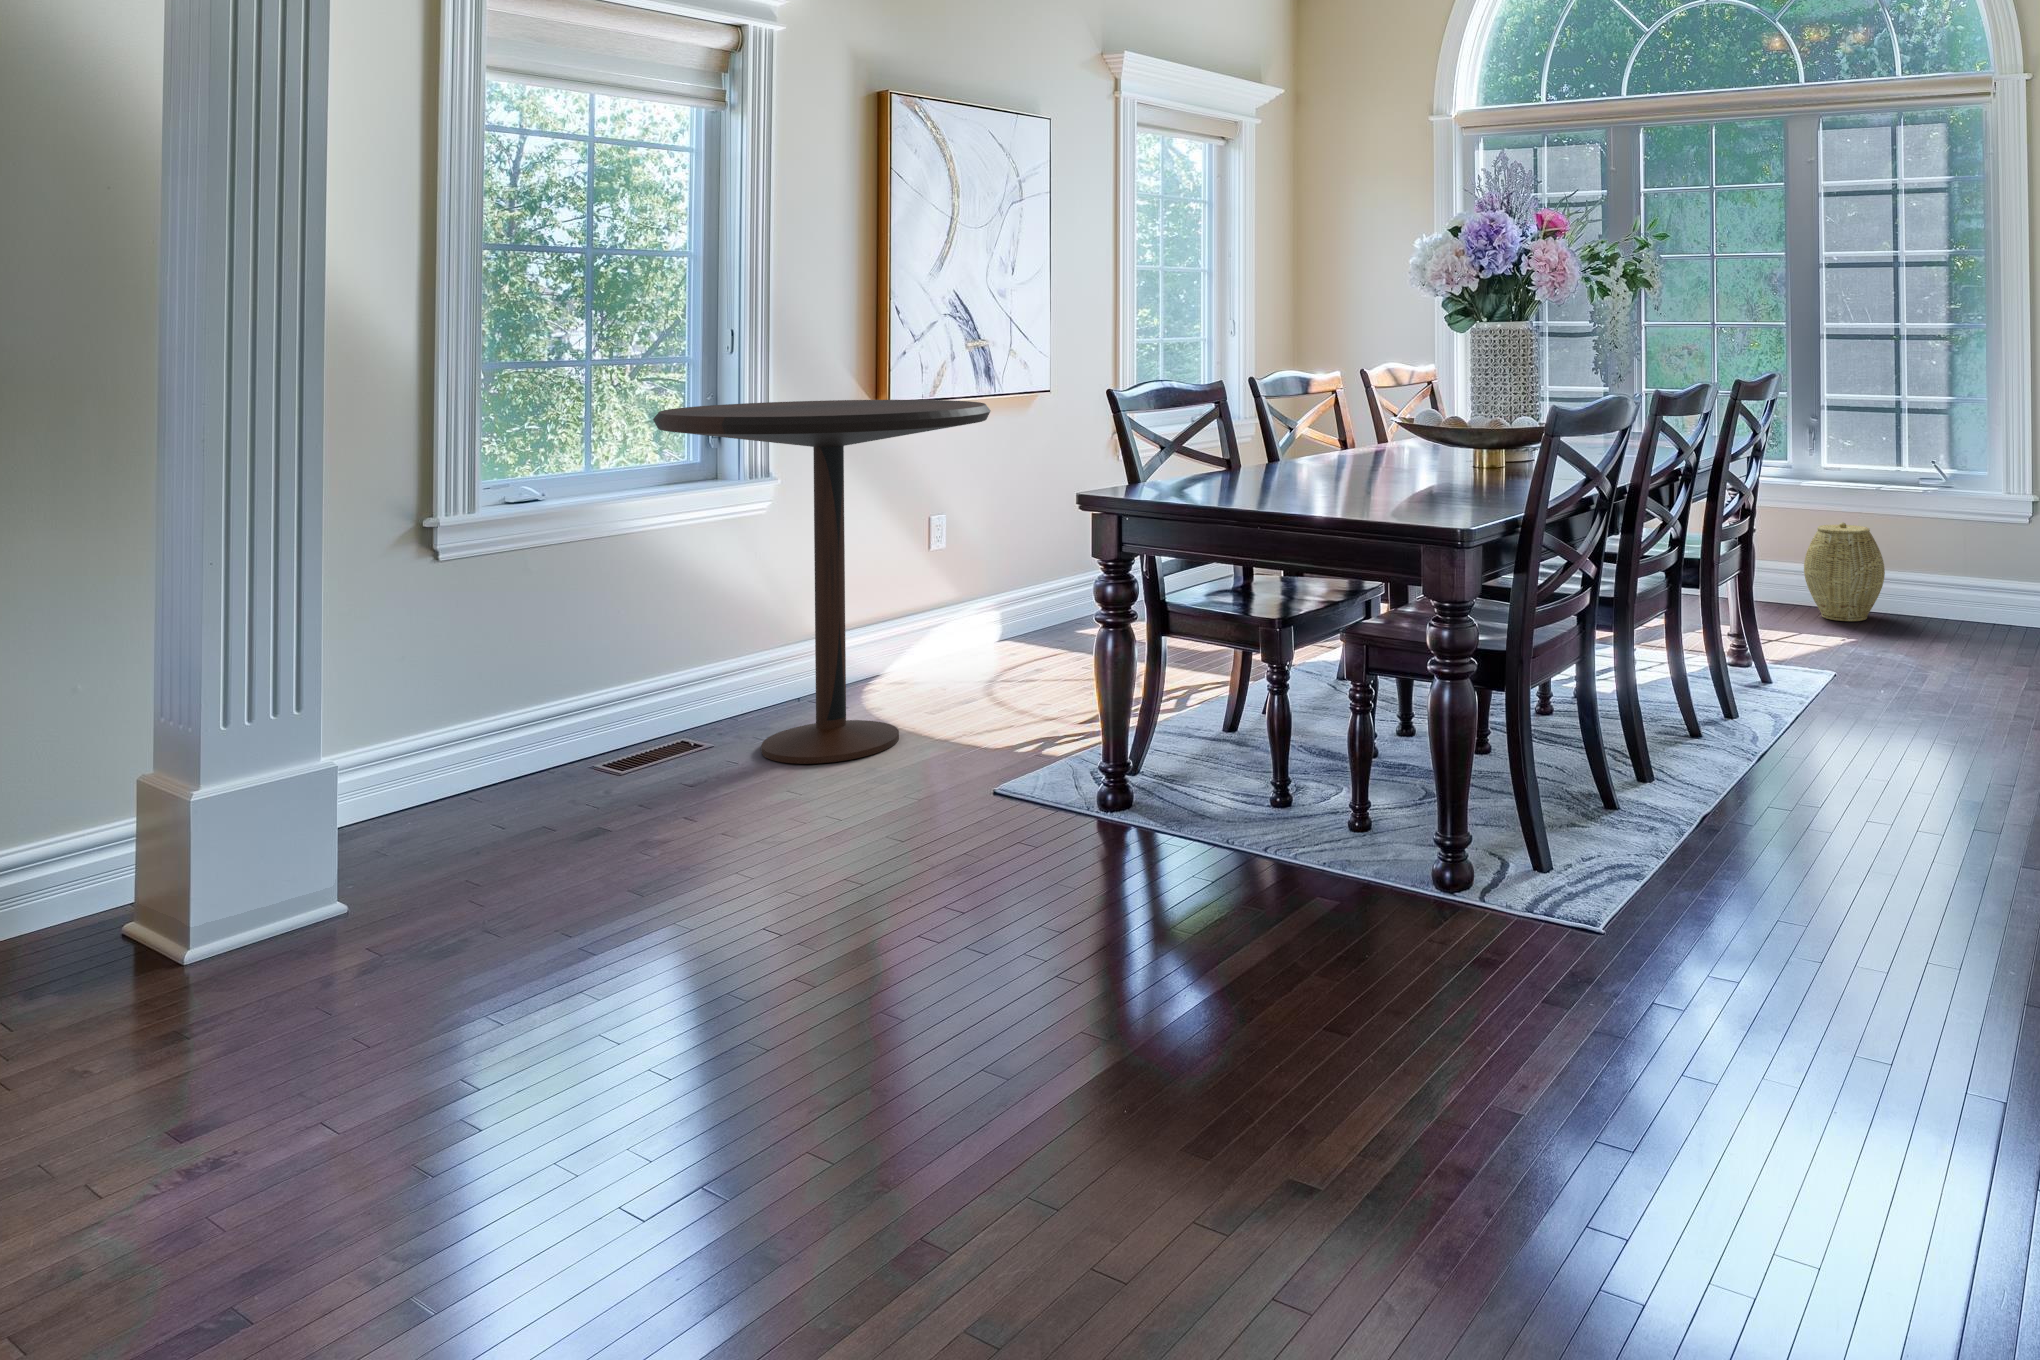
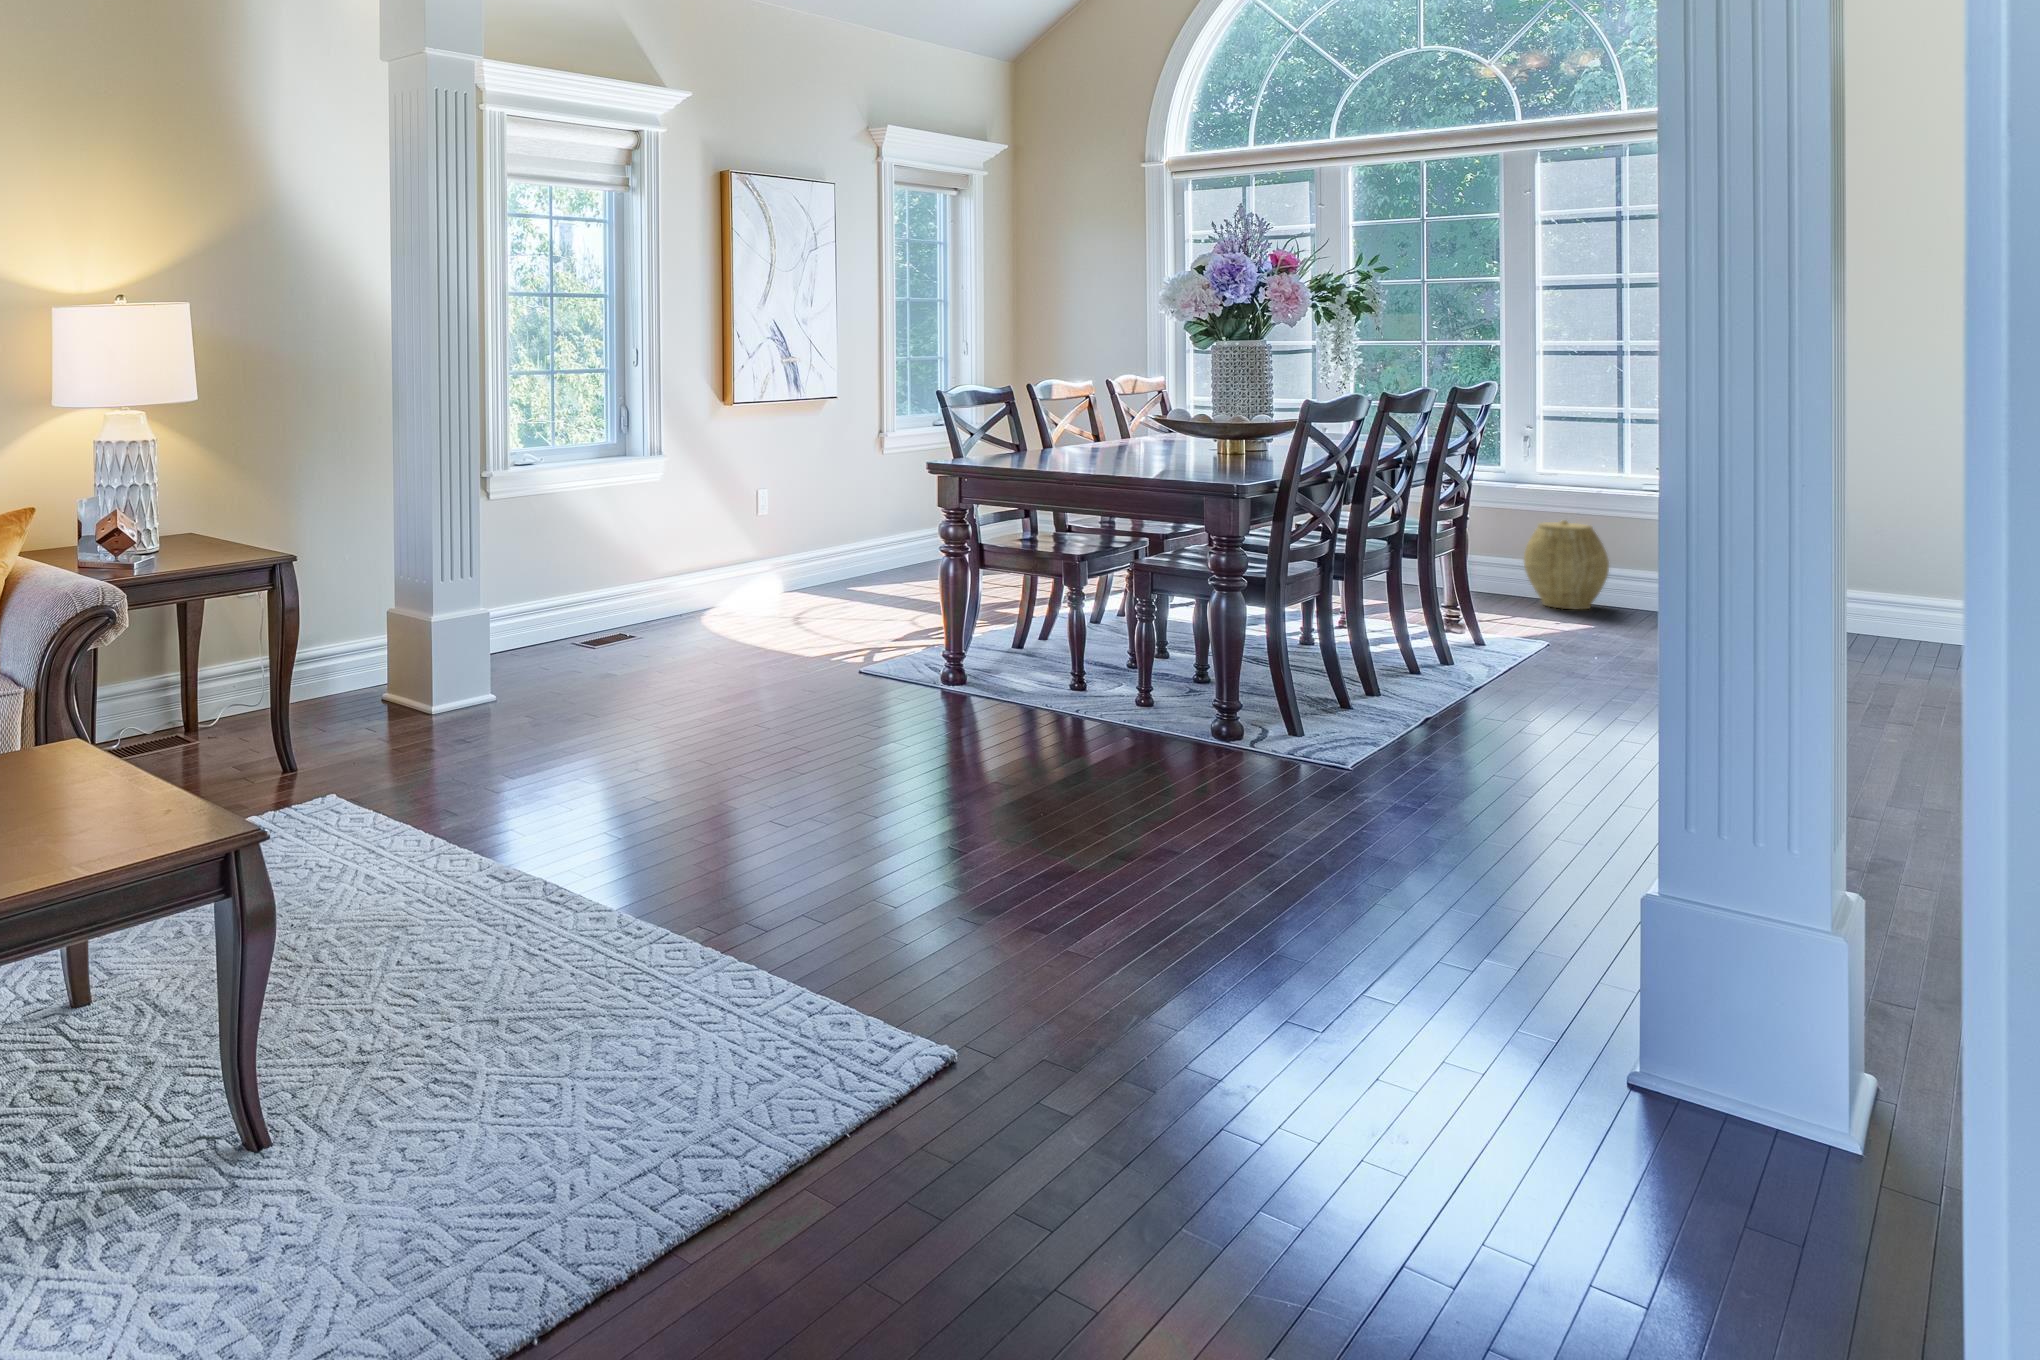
pedestal table: present [653,400,991,764] -> none [609,398,833,649]

